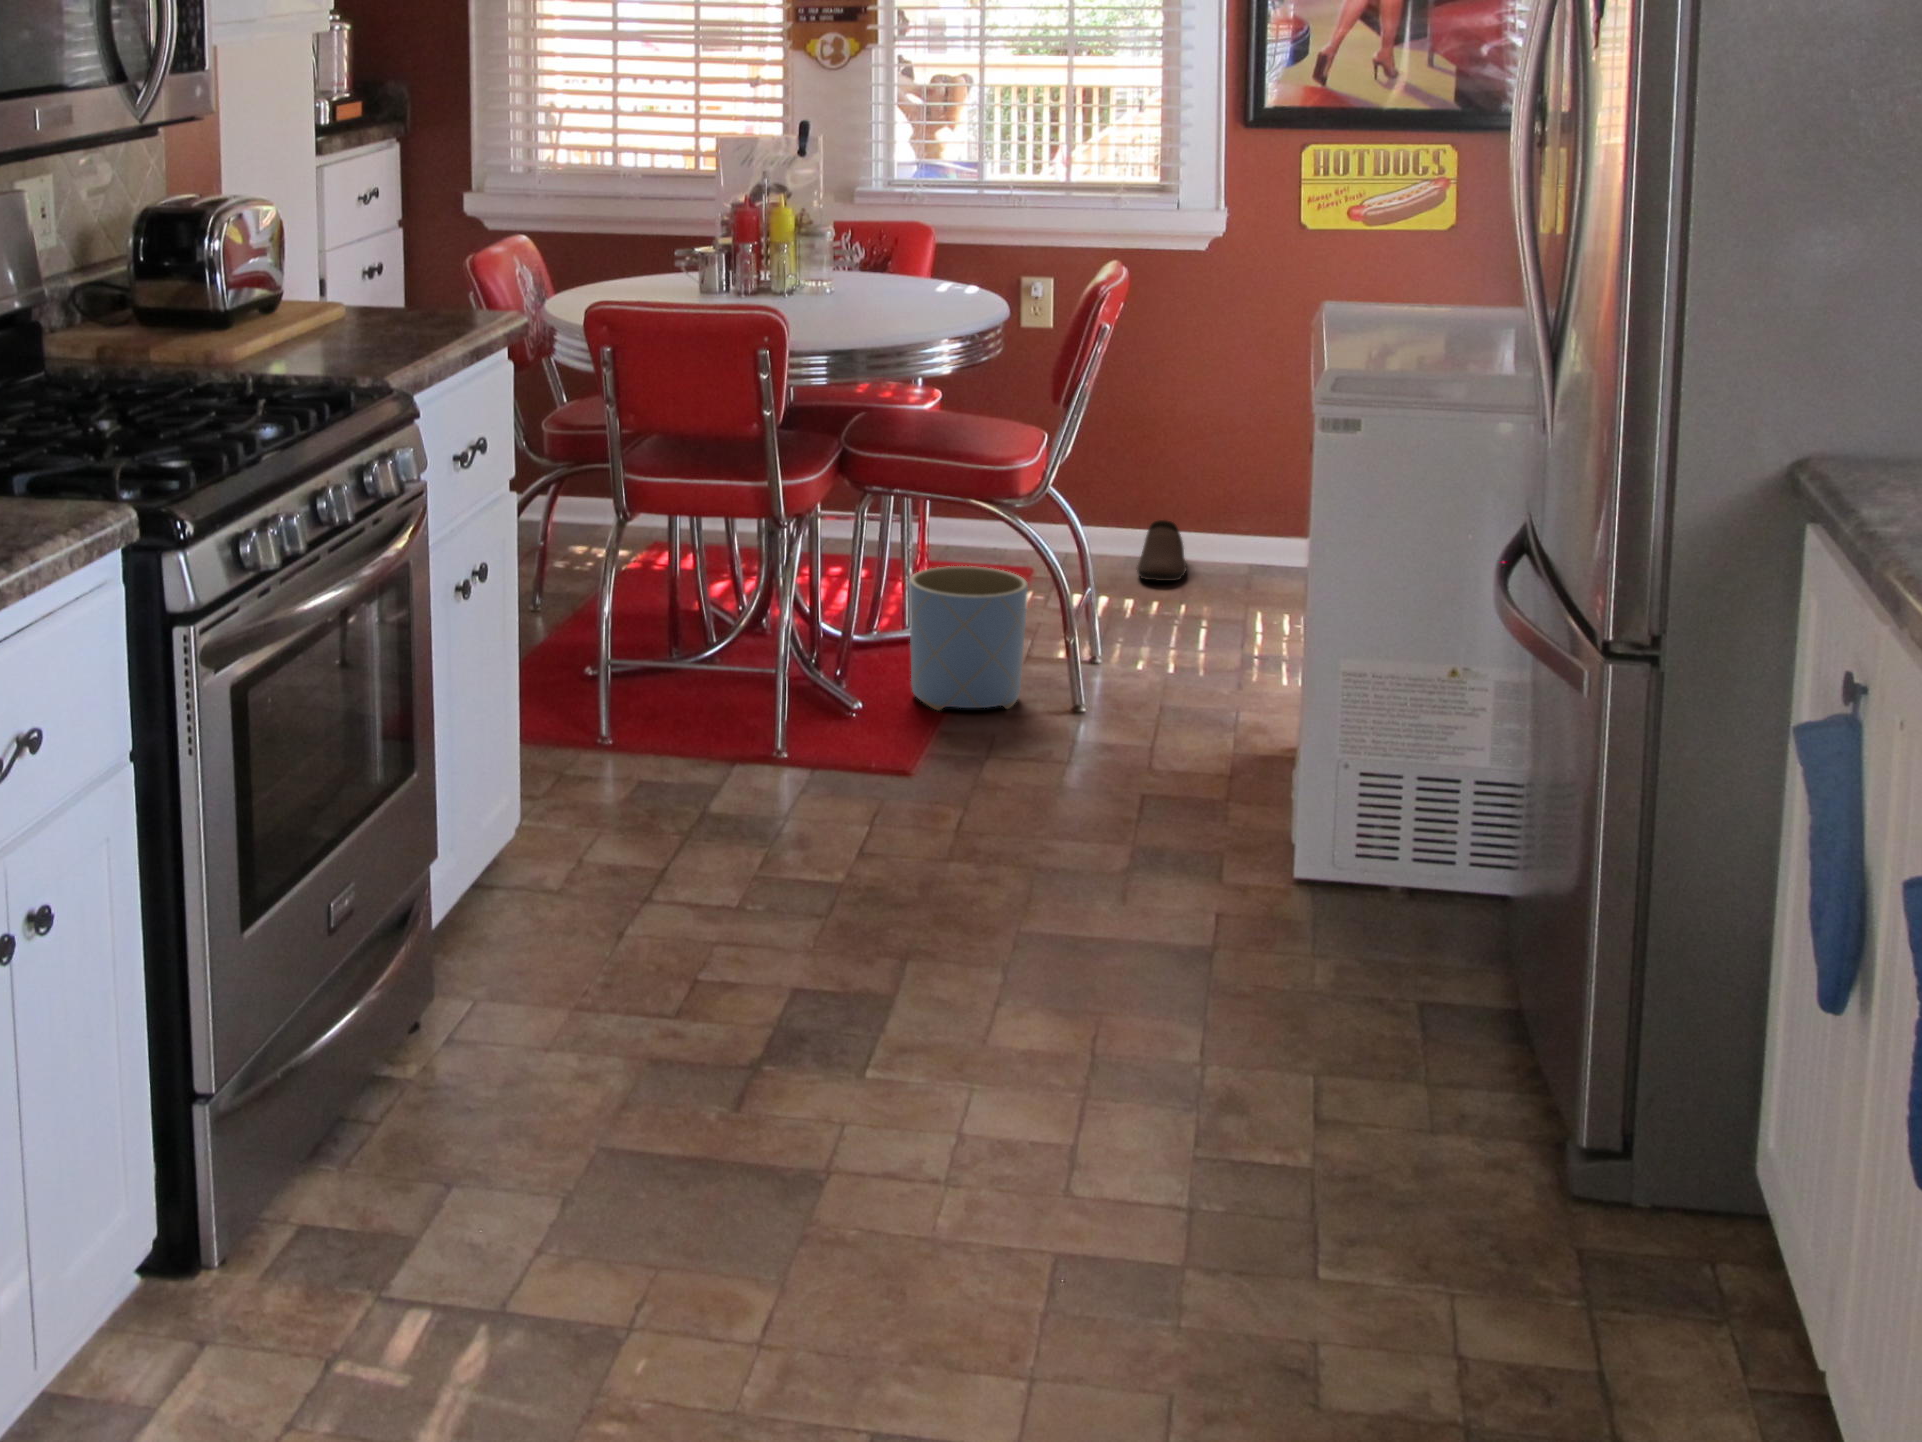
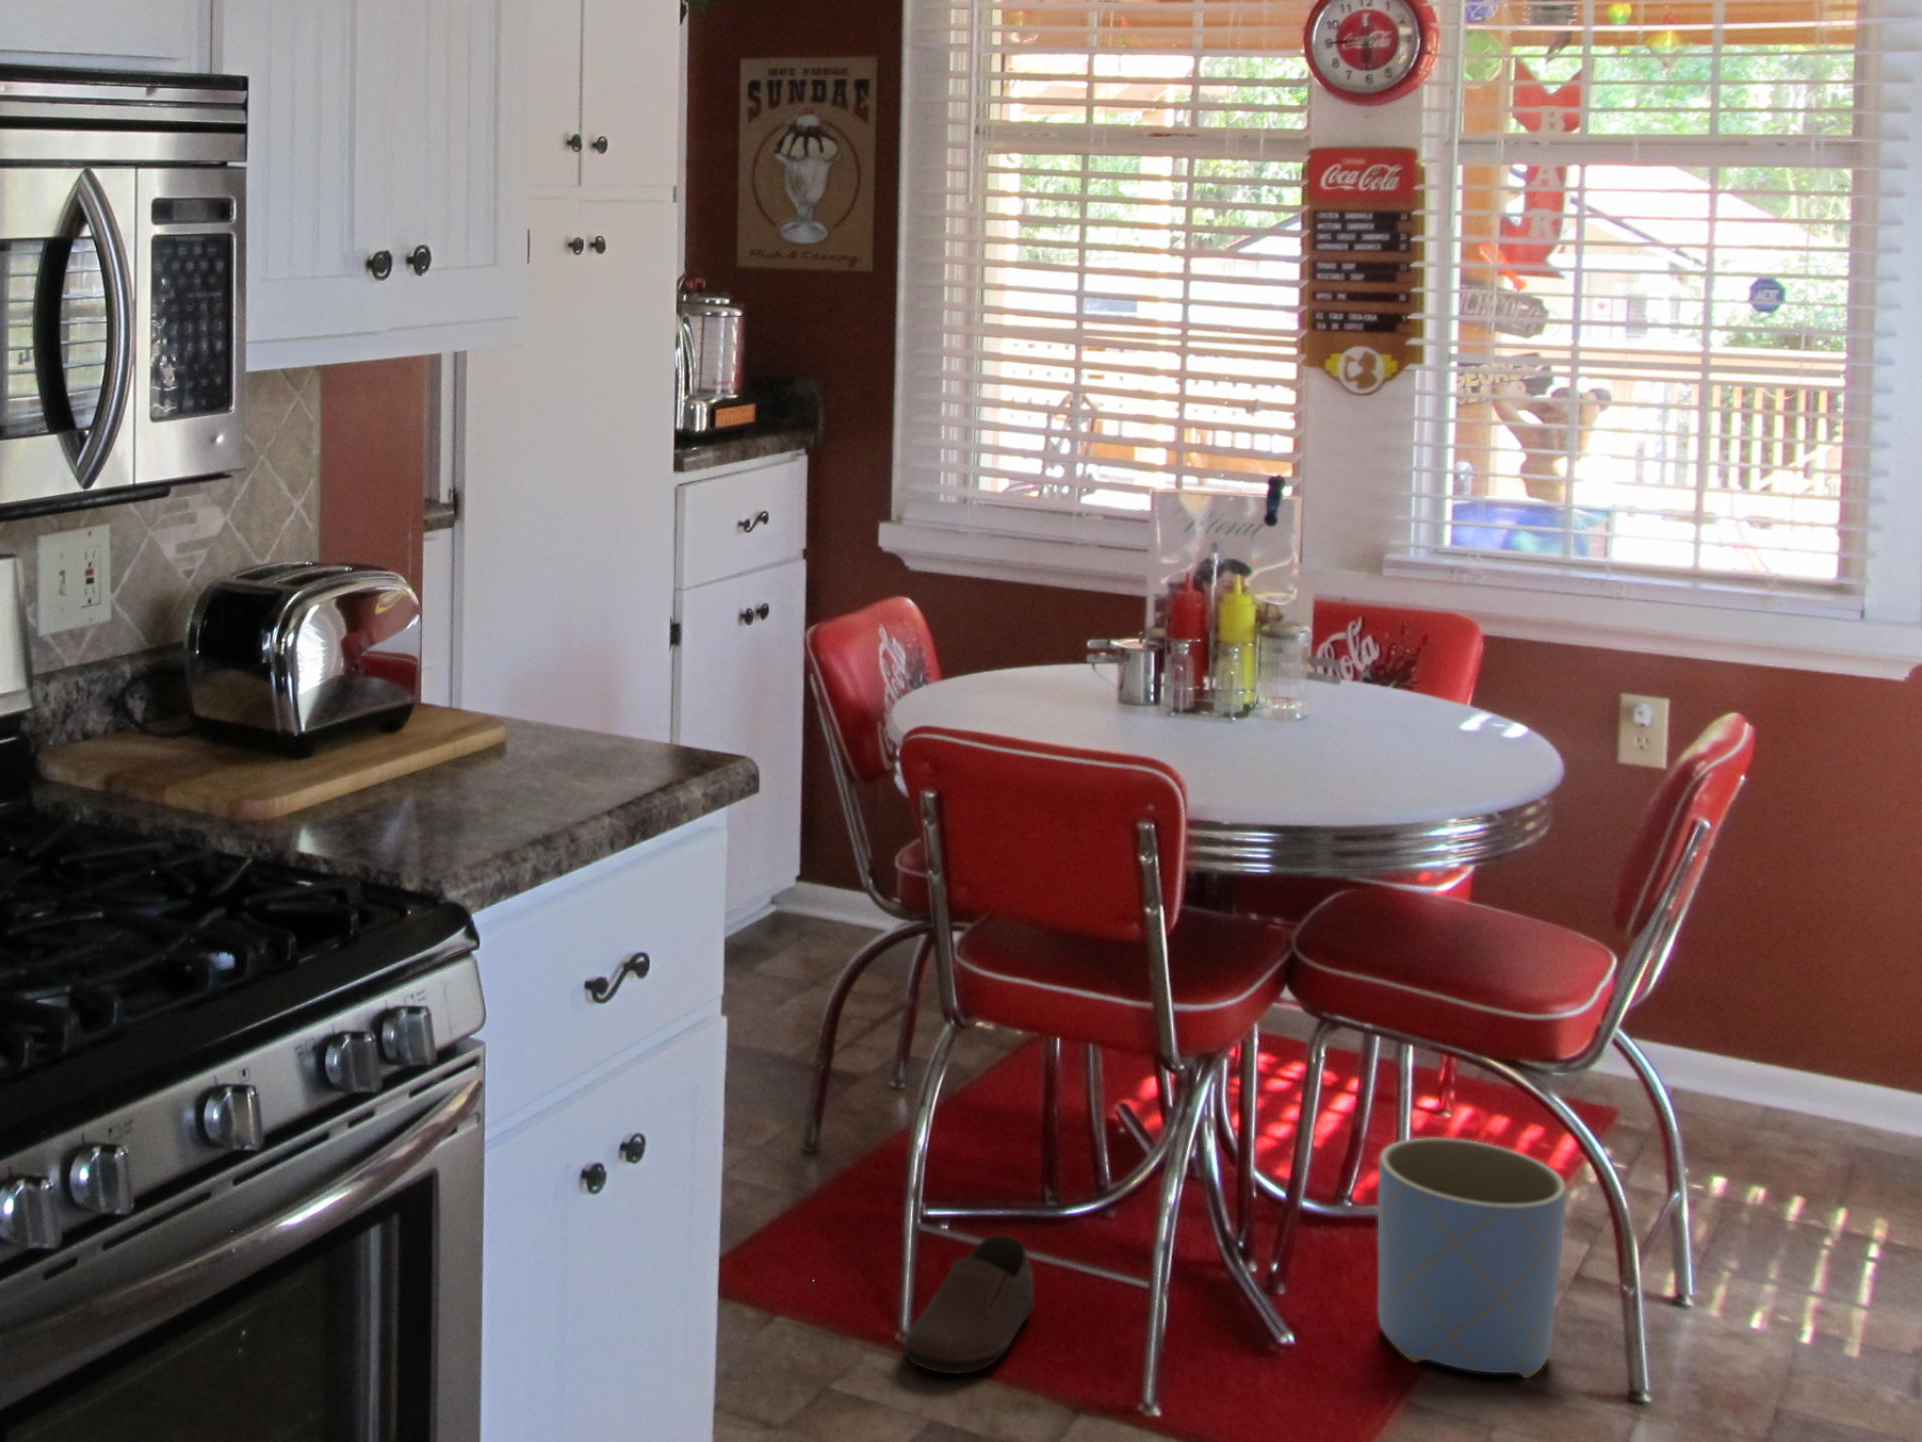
shoe: present [1137,520,1187,581] -> present [904,1235,1034,1374]

